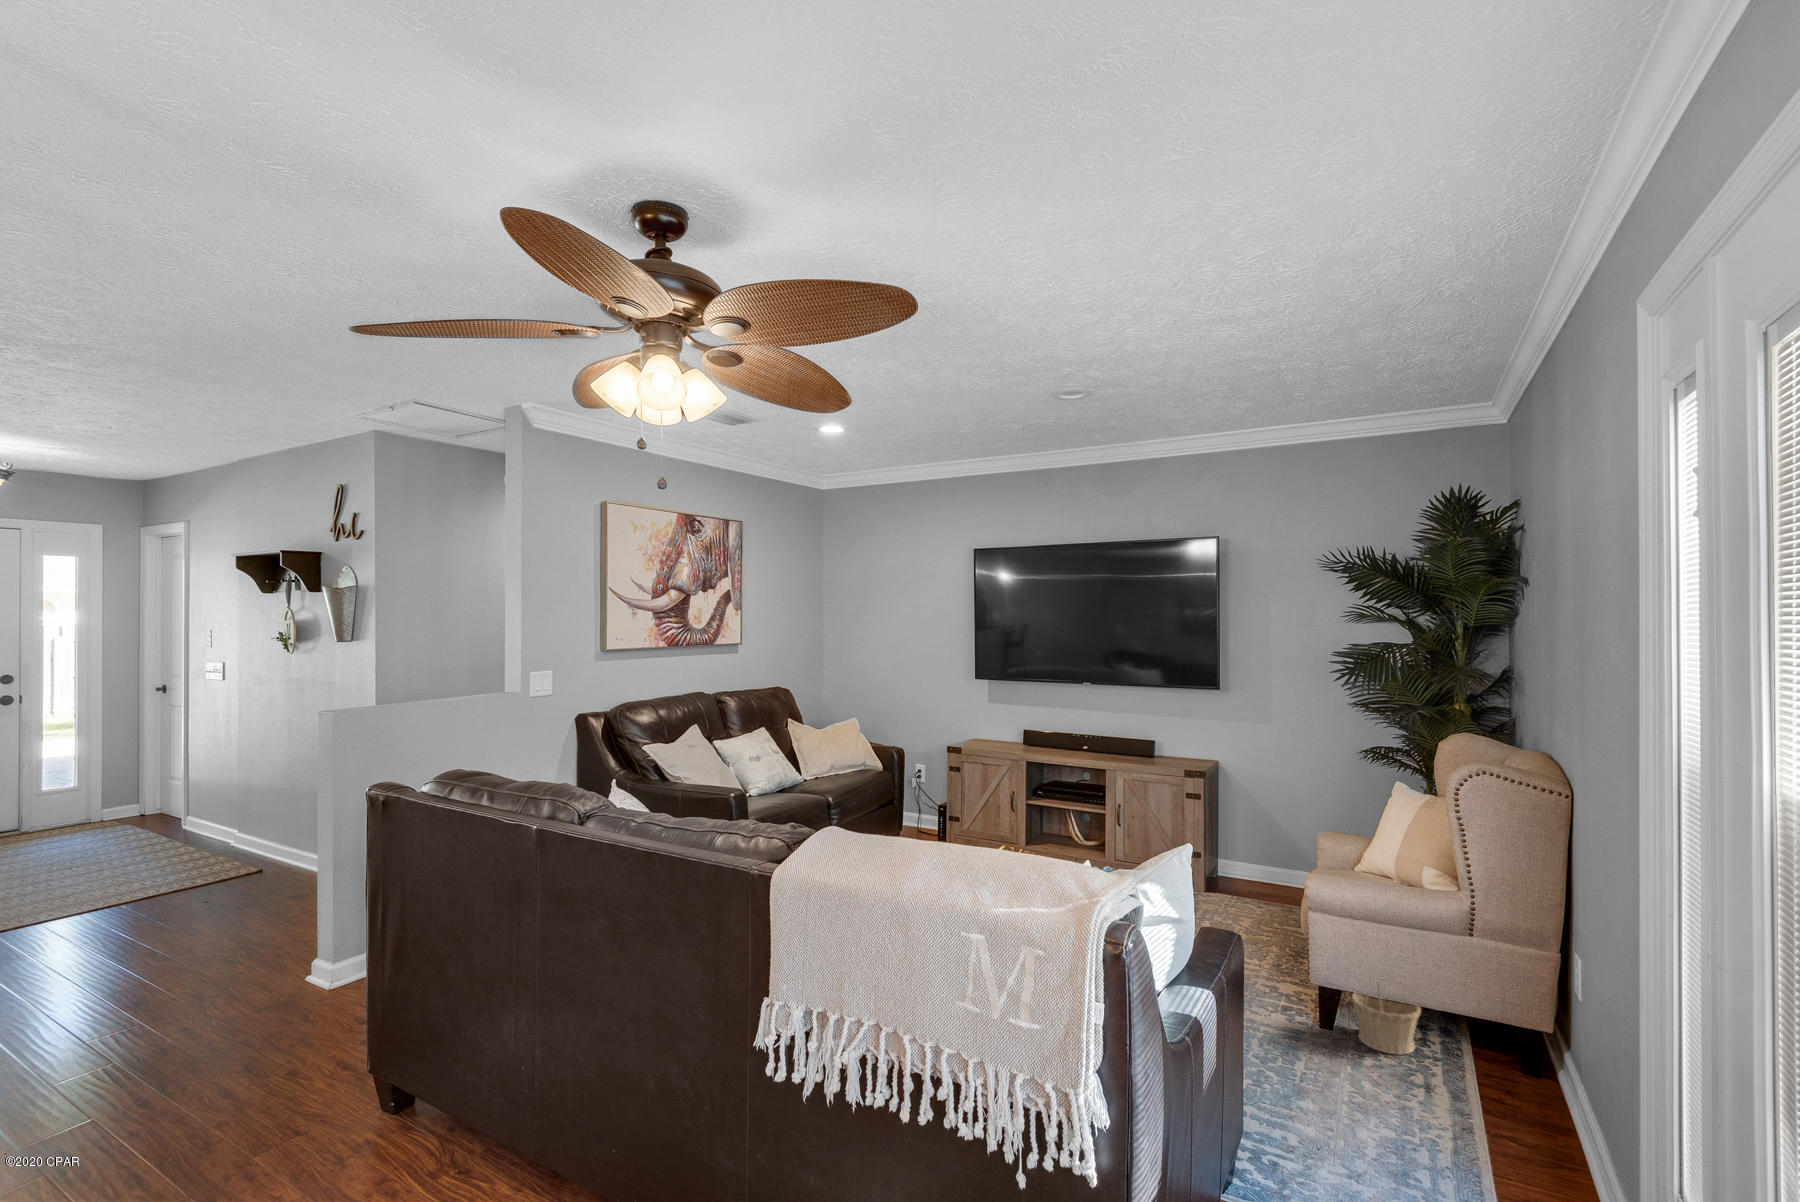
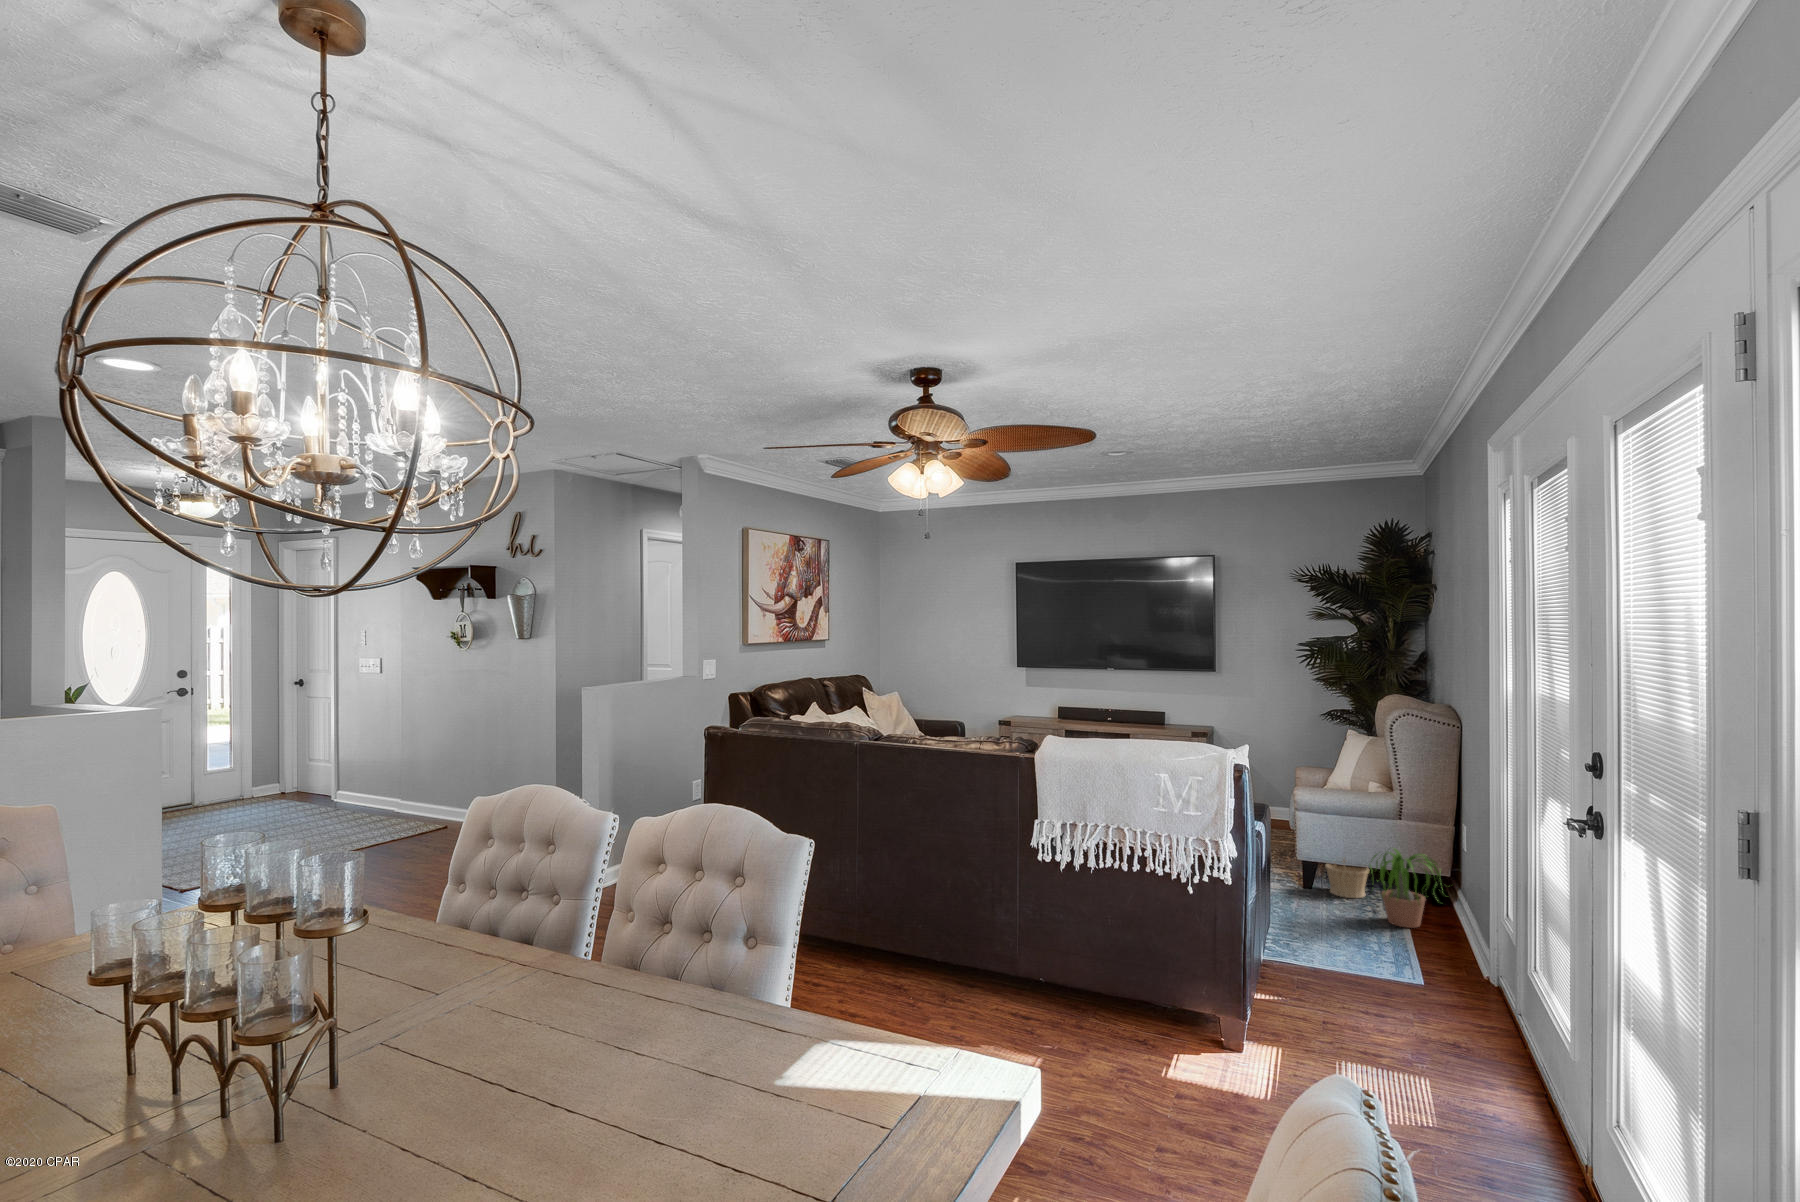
potted plant: none [1413,992,1566,1134] -> present [1370,849,1440,928]

